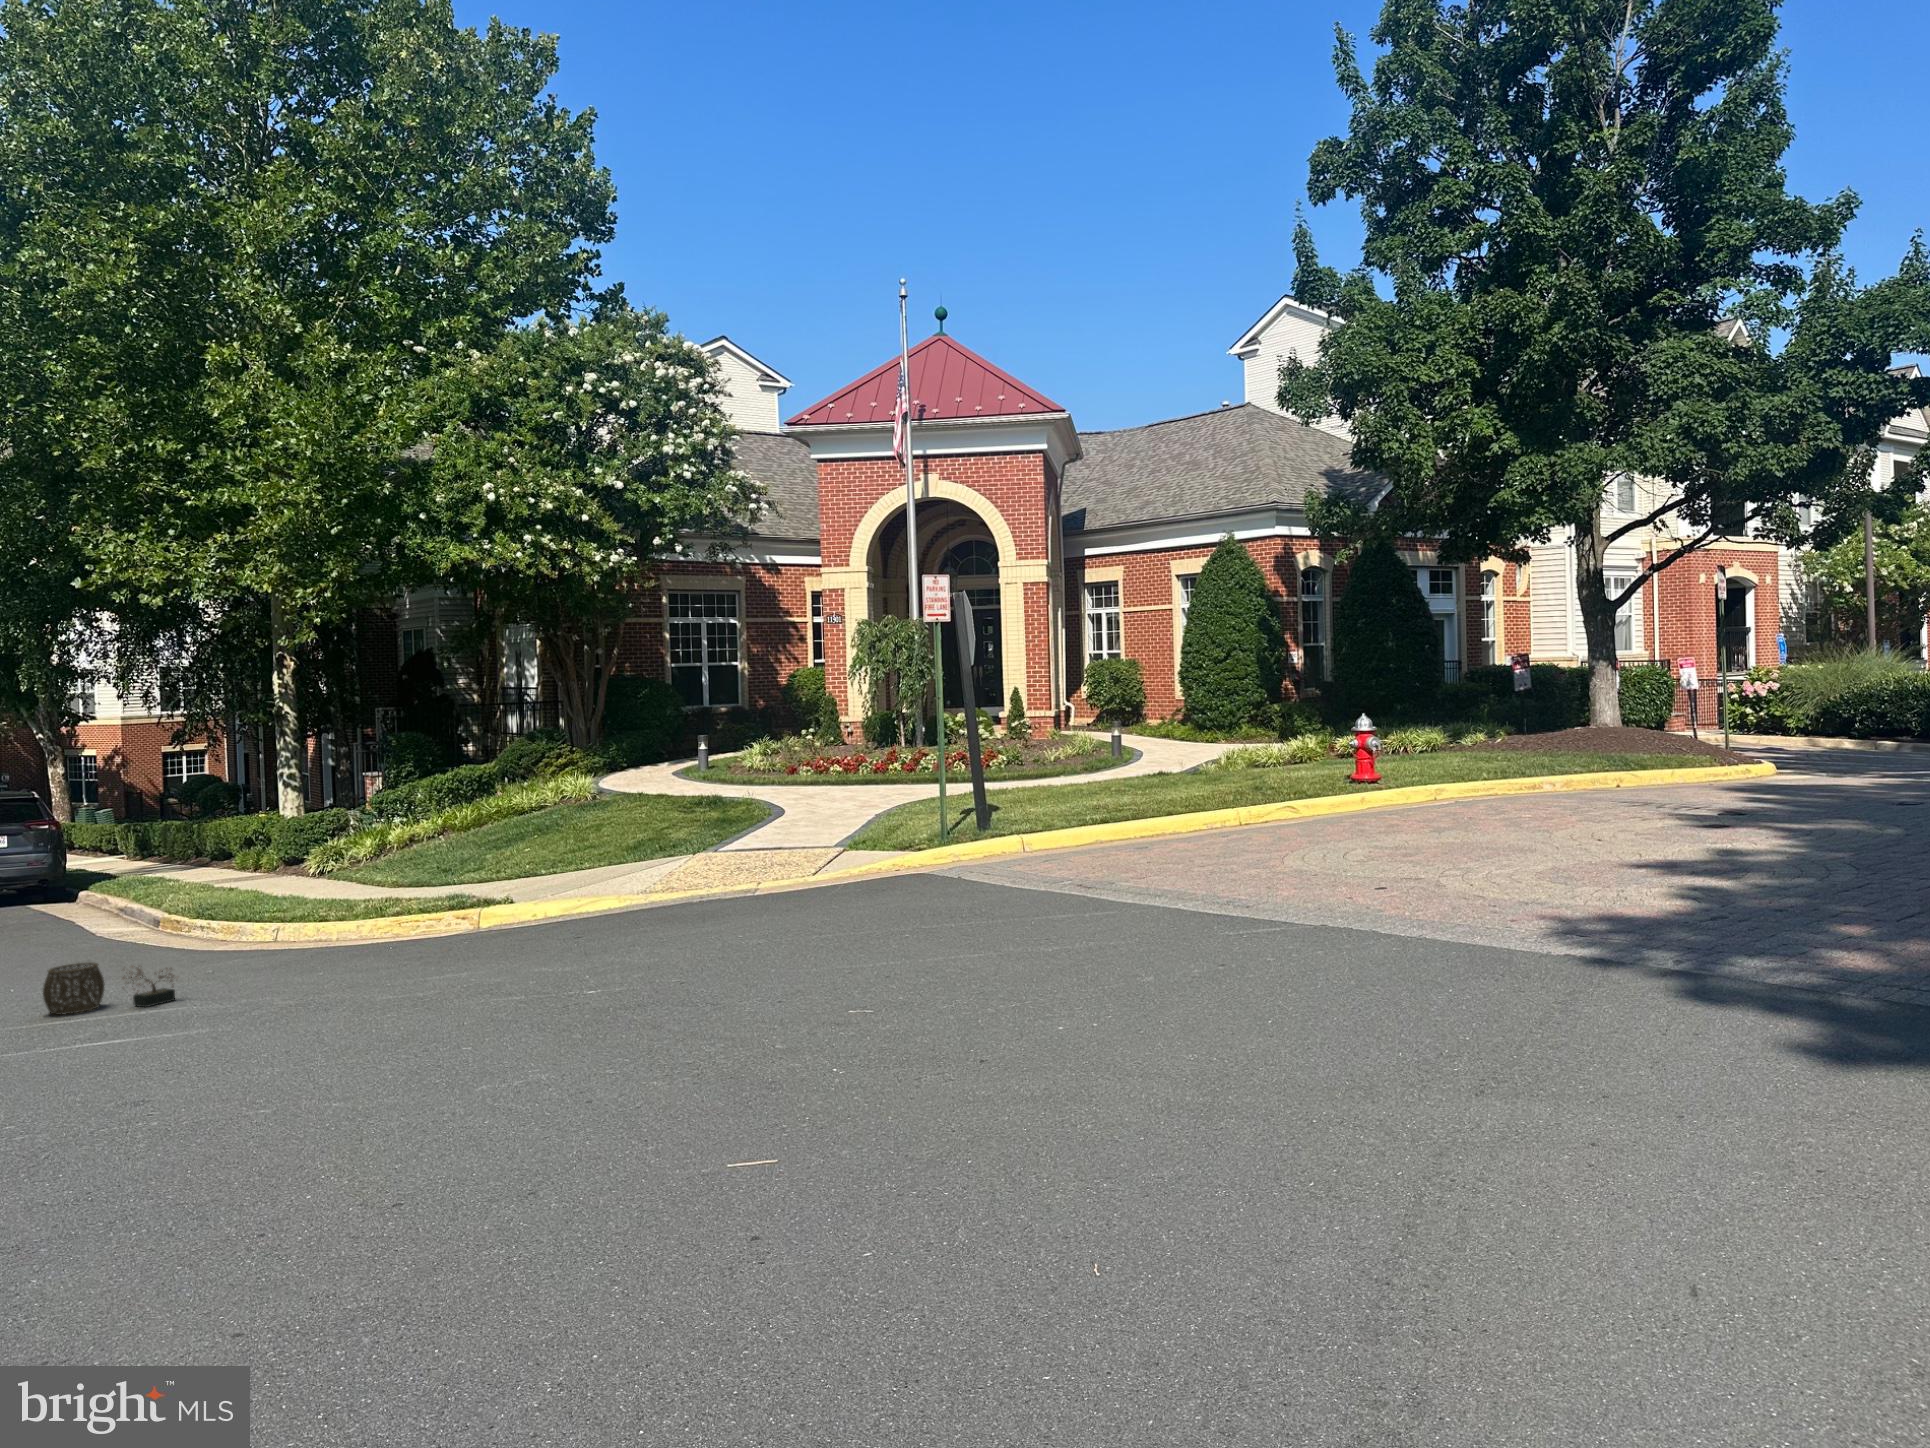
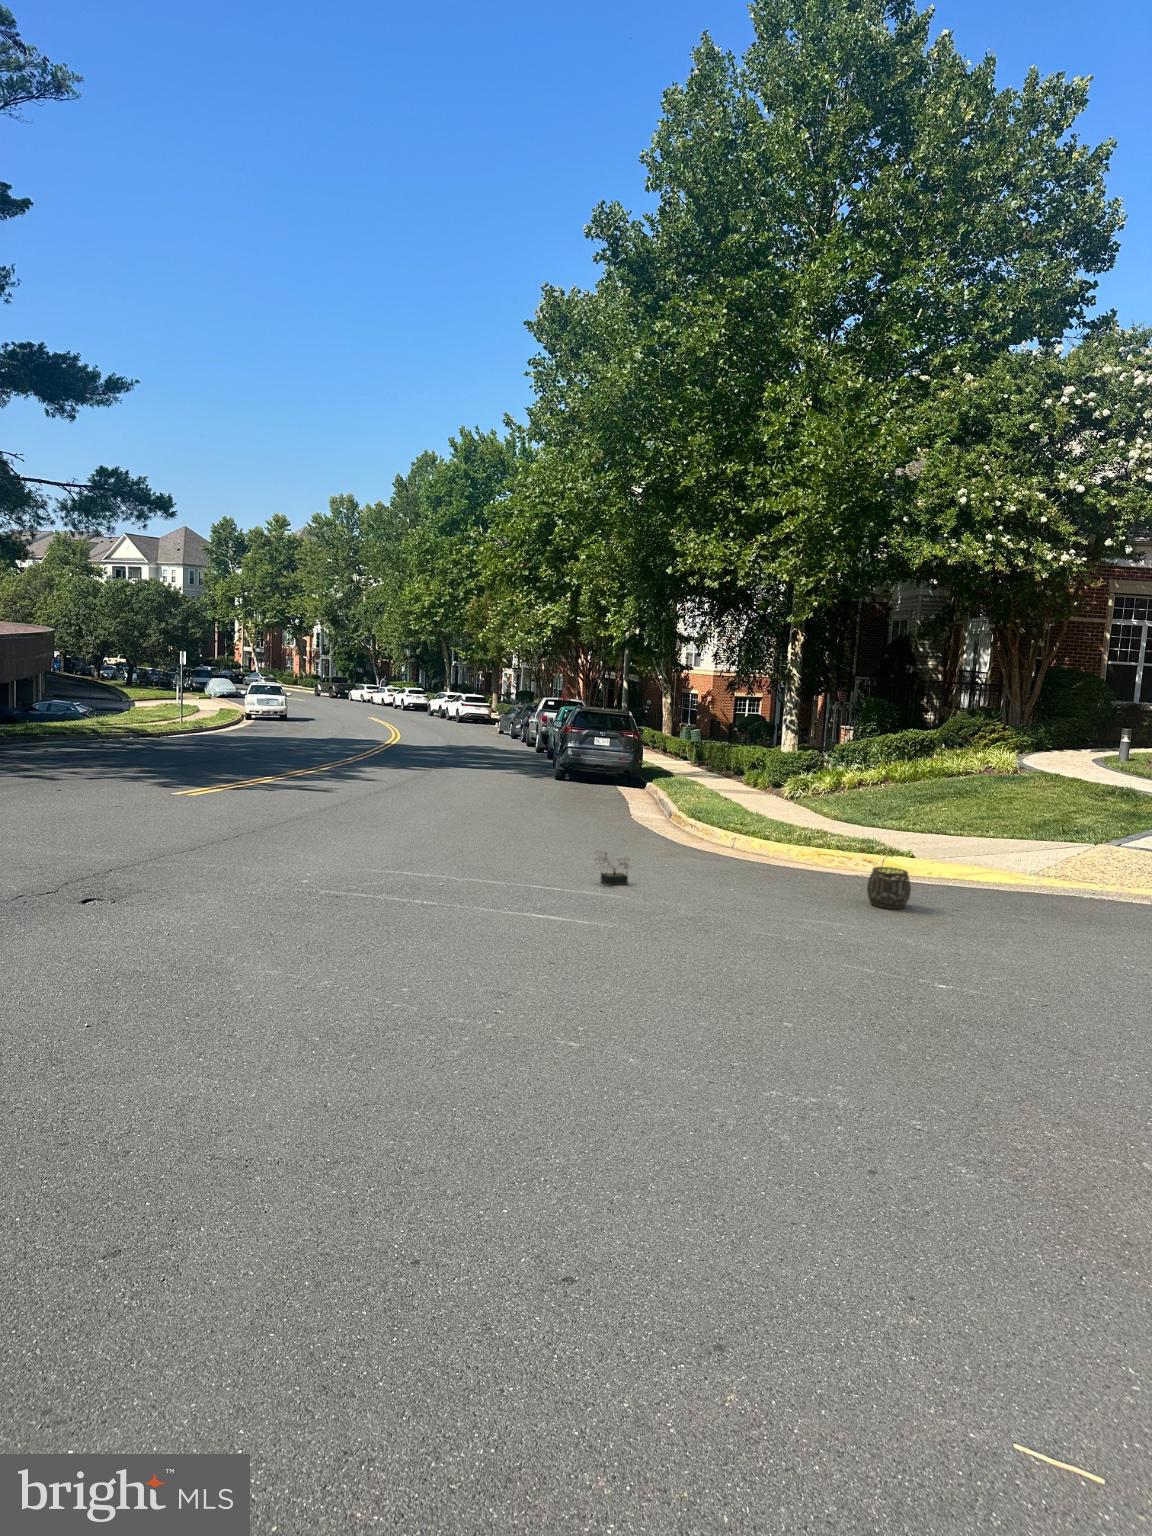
woven basket: present [43,963,105,1015] -> present [867,867,911,909]

